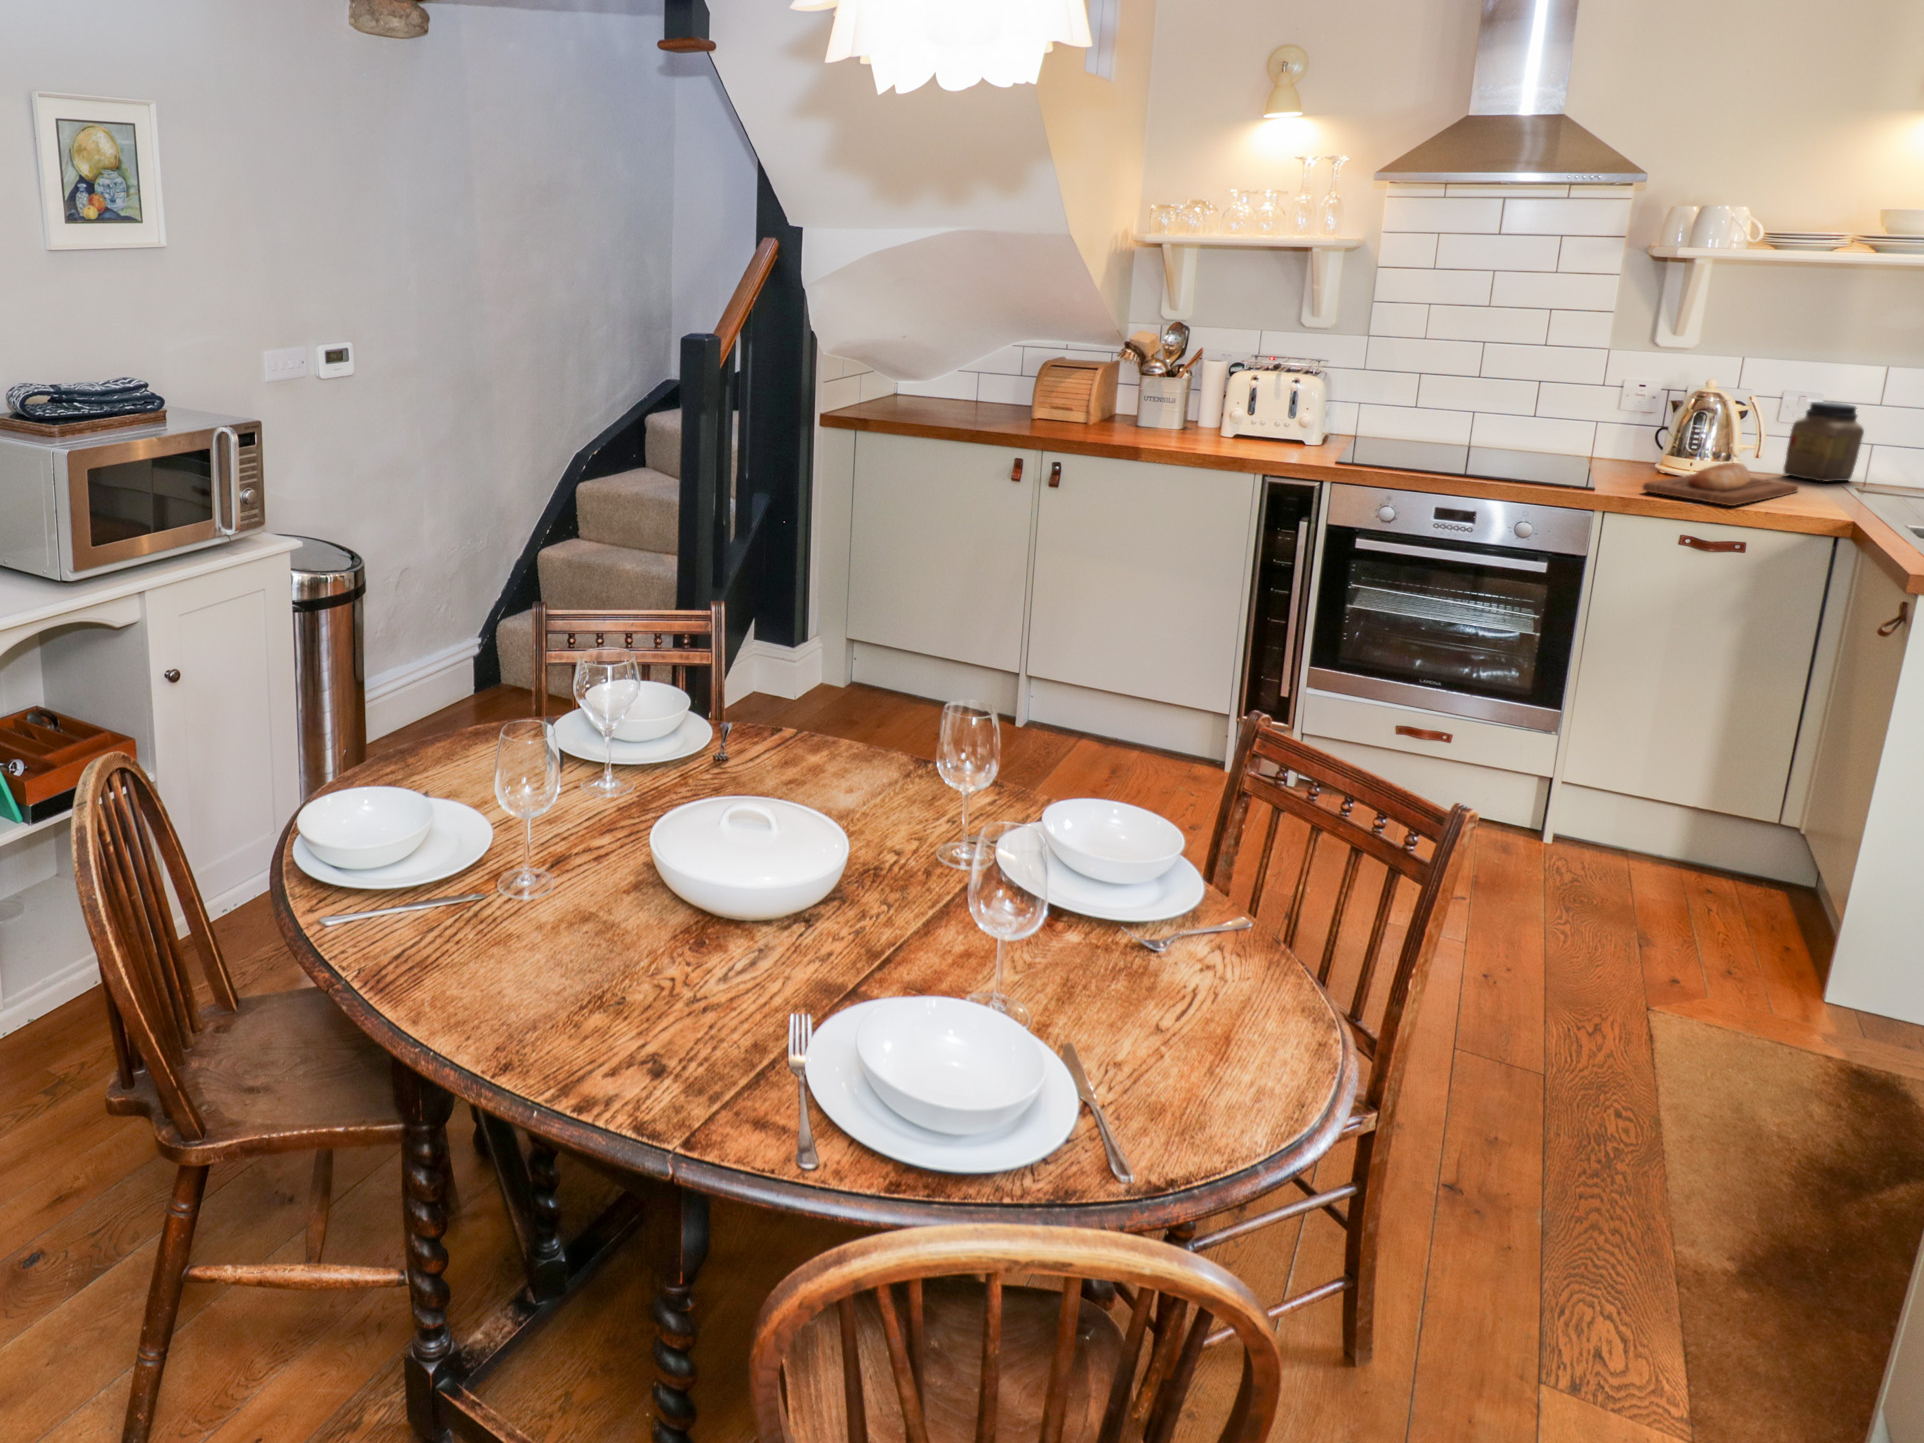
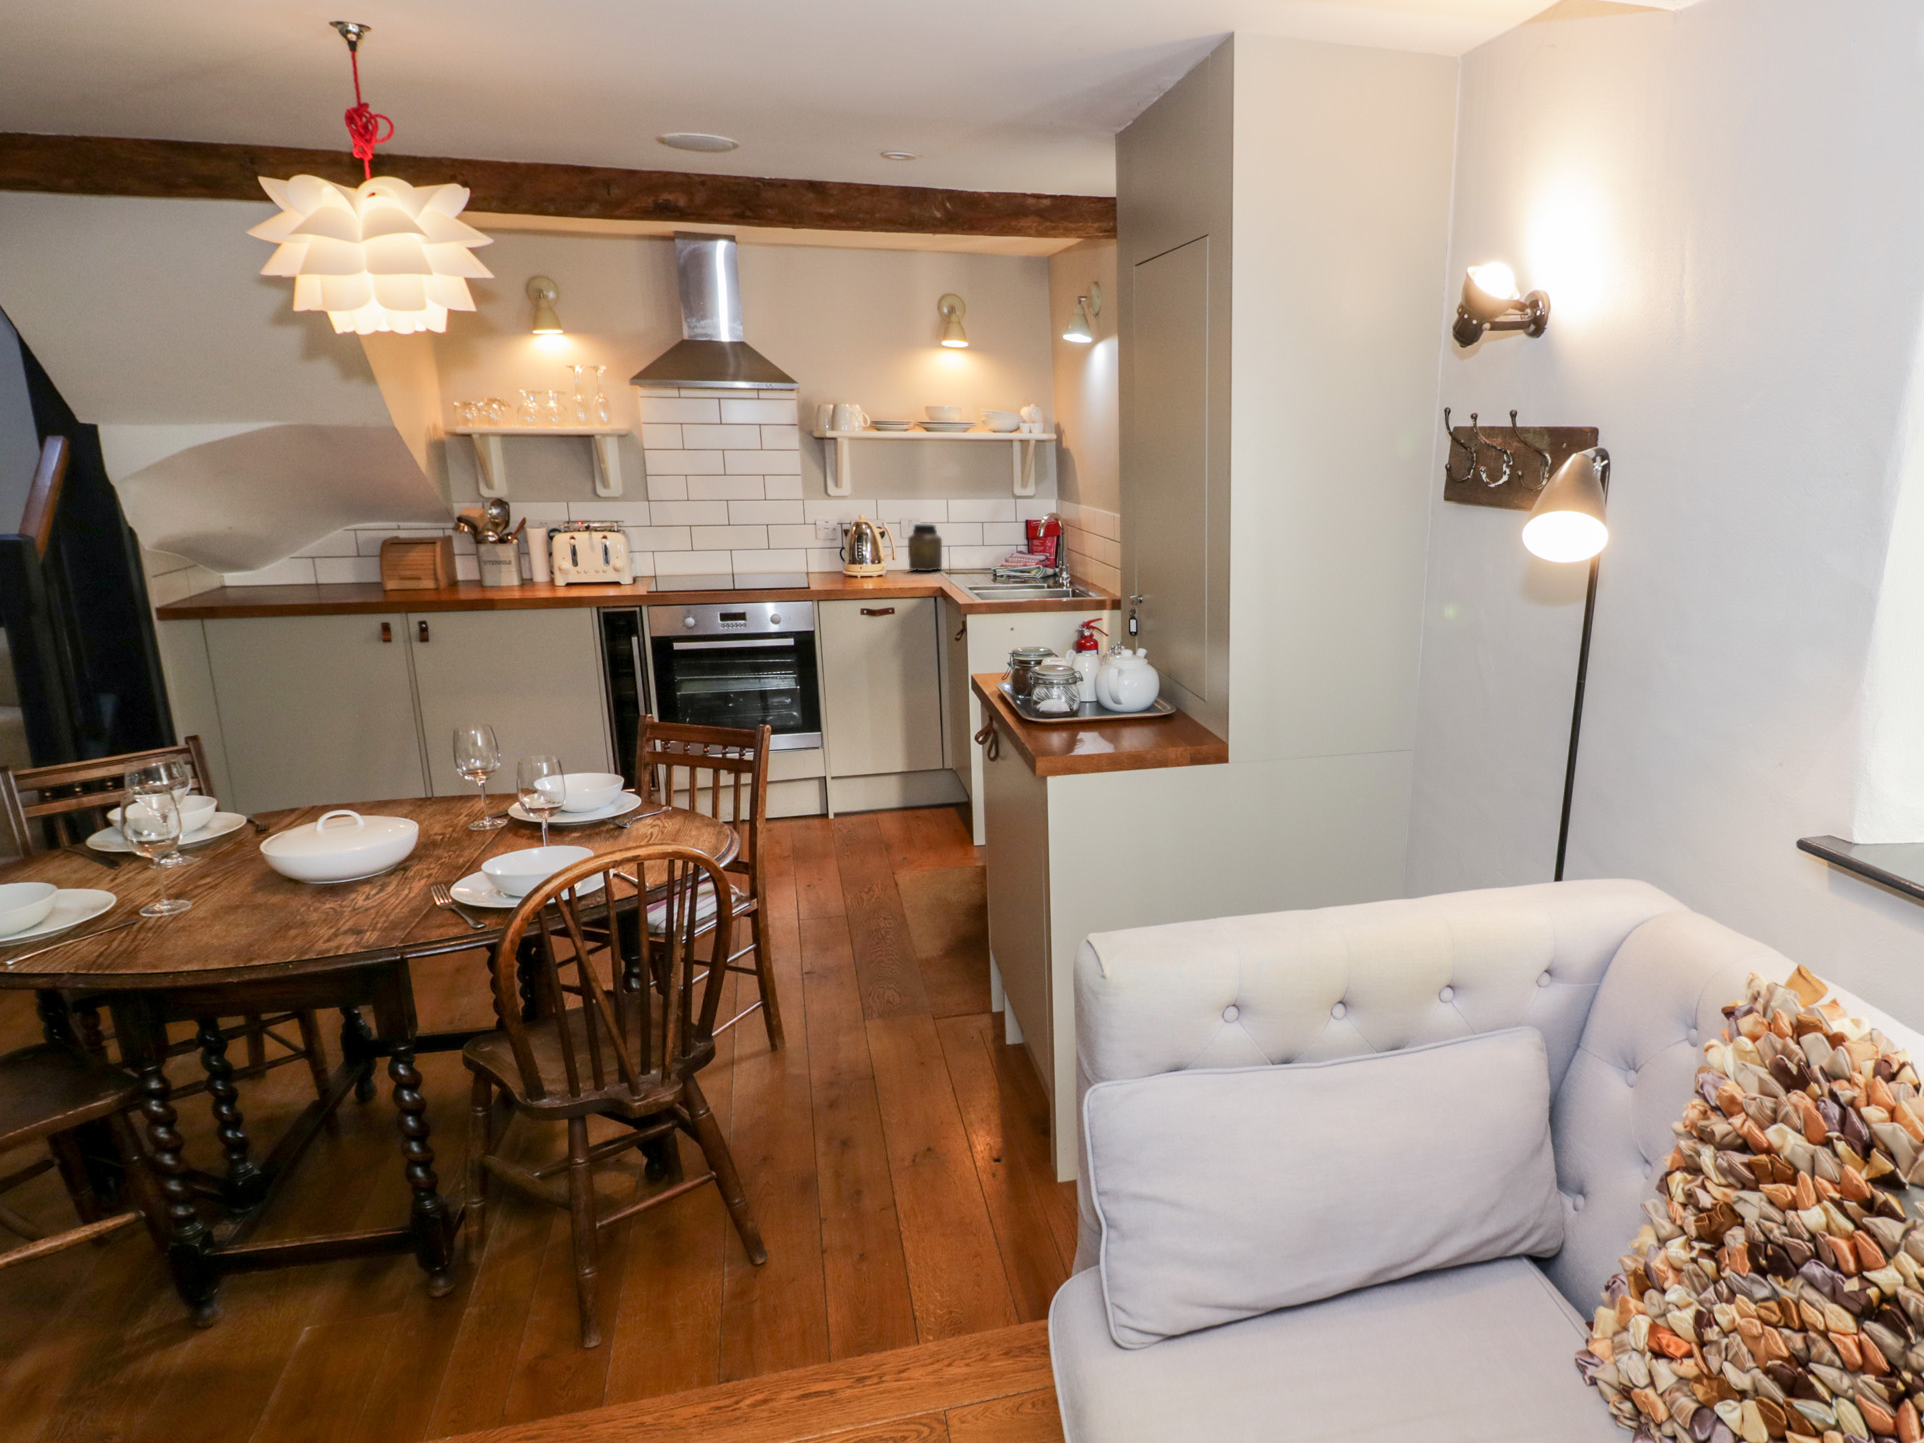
bread loaf: present [1643,463,1798,506] -> none [836,564,916,587]

